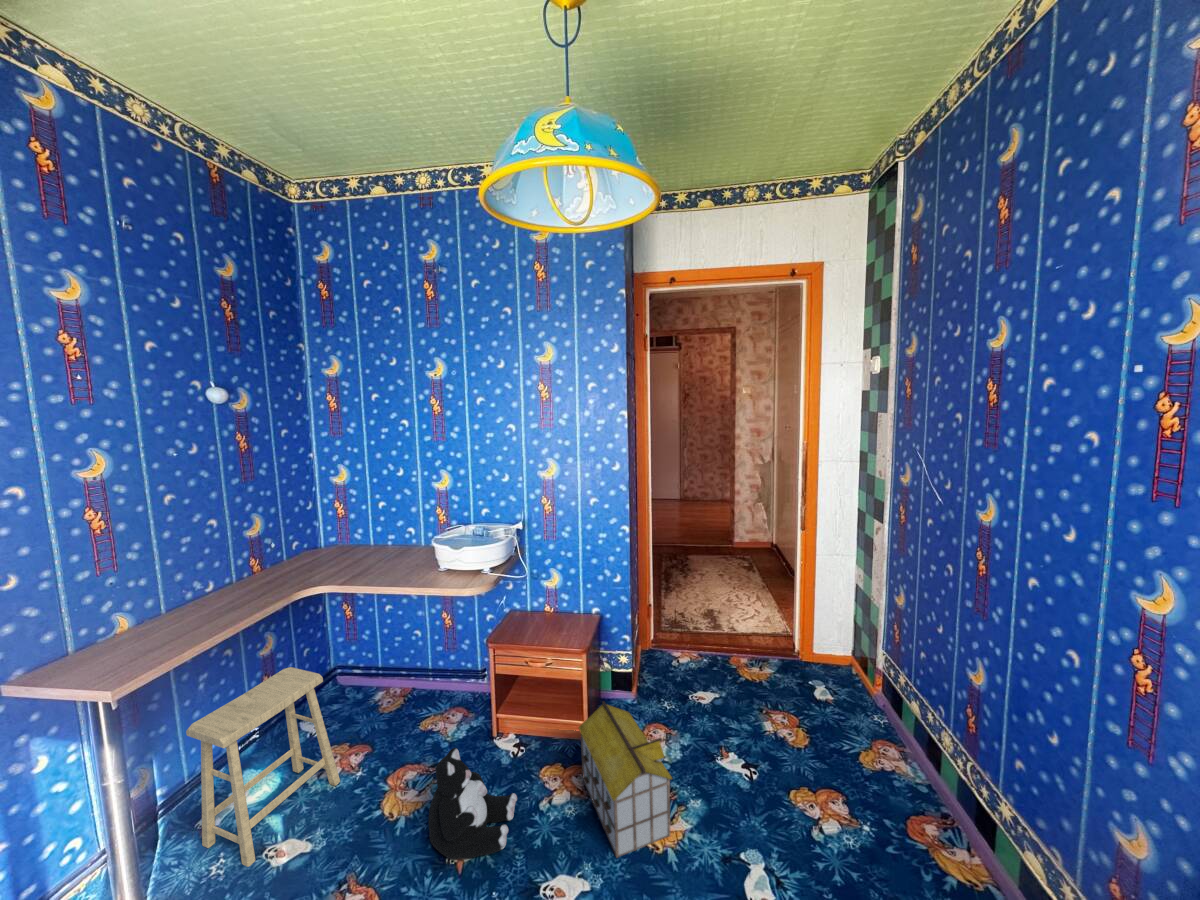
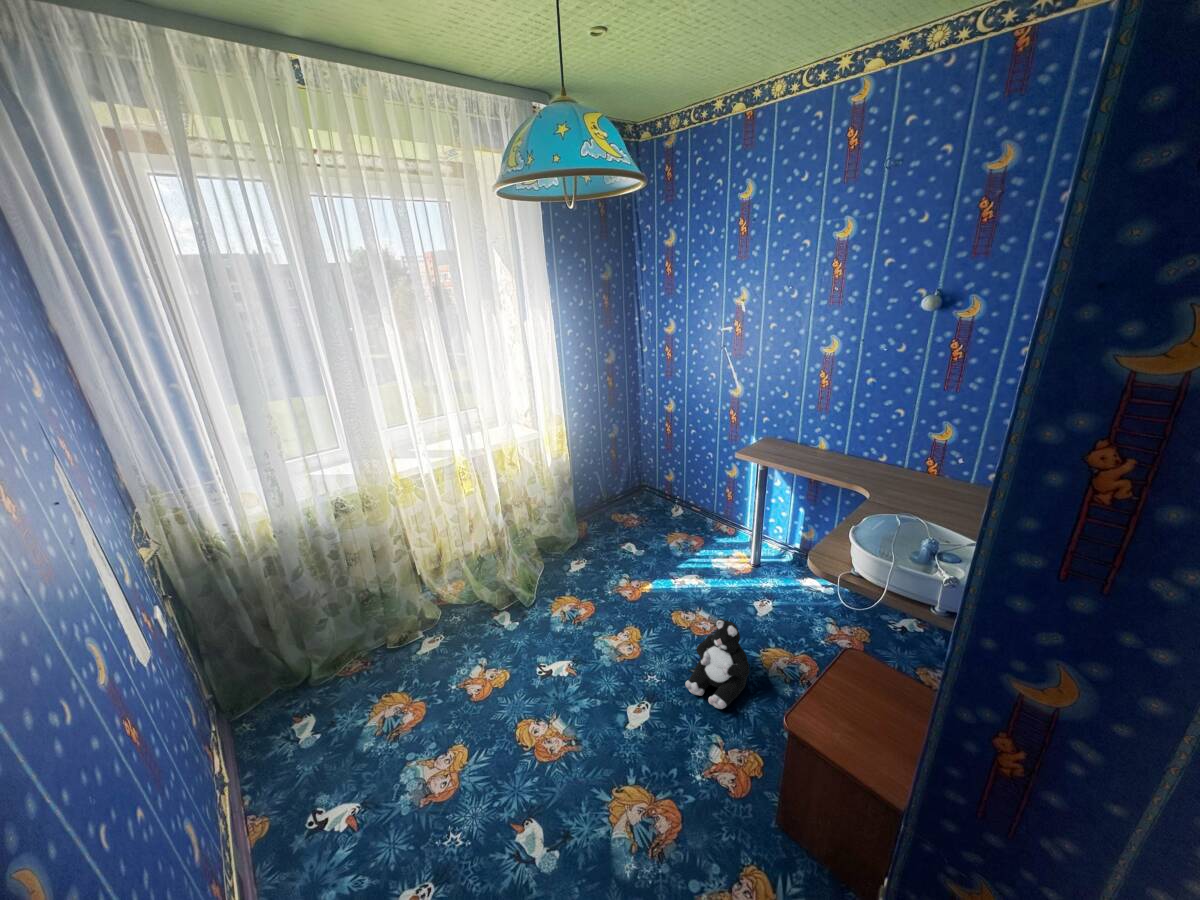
footstool: present [186,667,340,867] -> none [765,509,858,630]
toy house: present [579,701,672,858] -> none [612,712,728,841]

